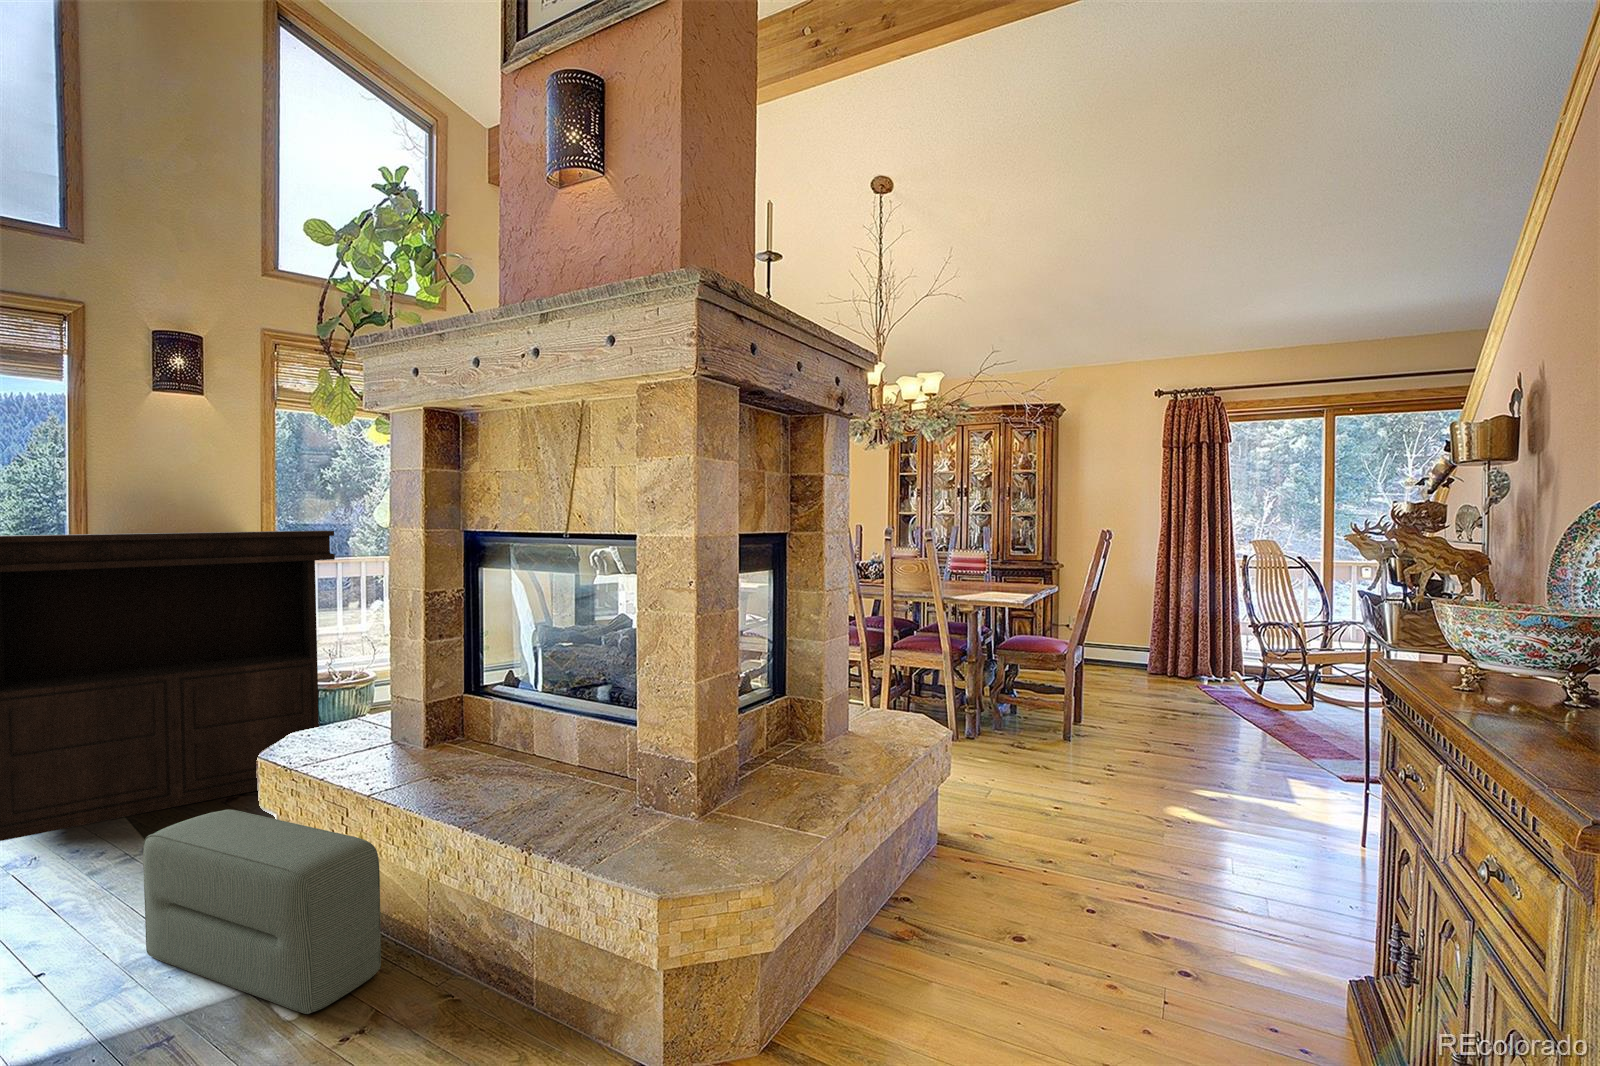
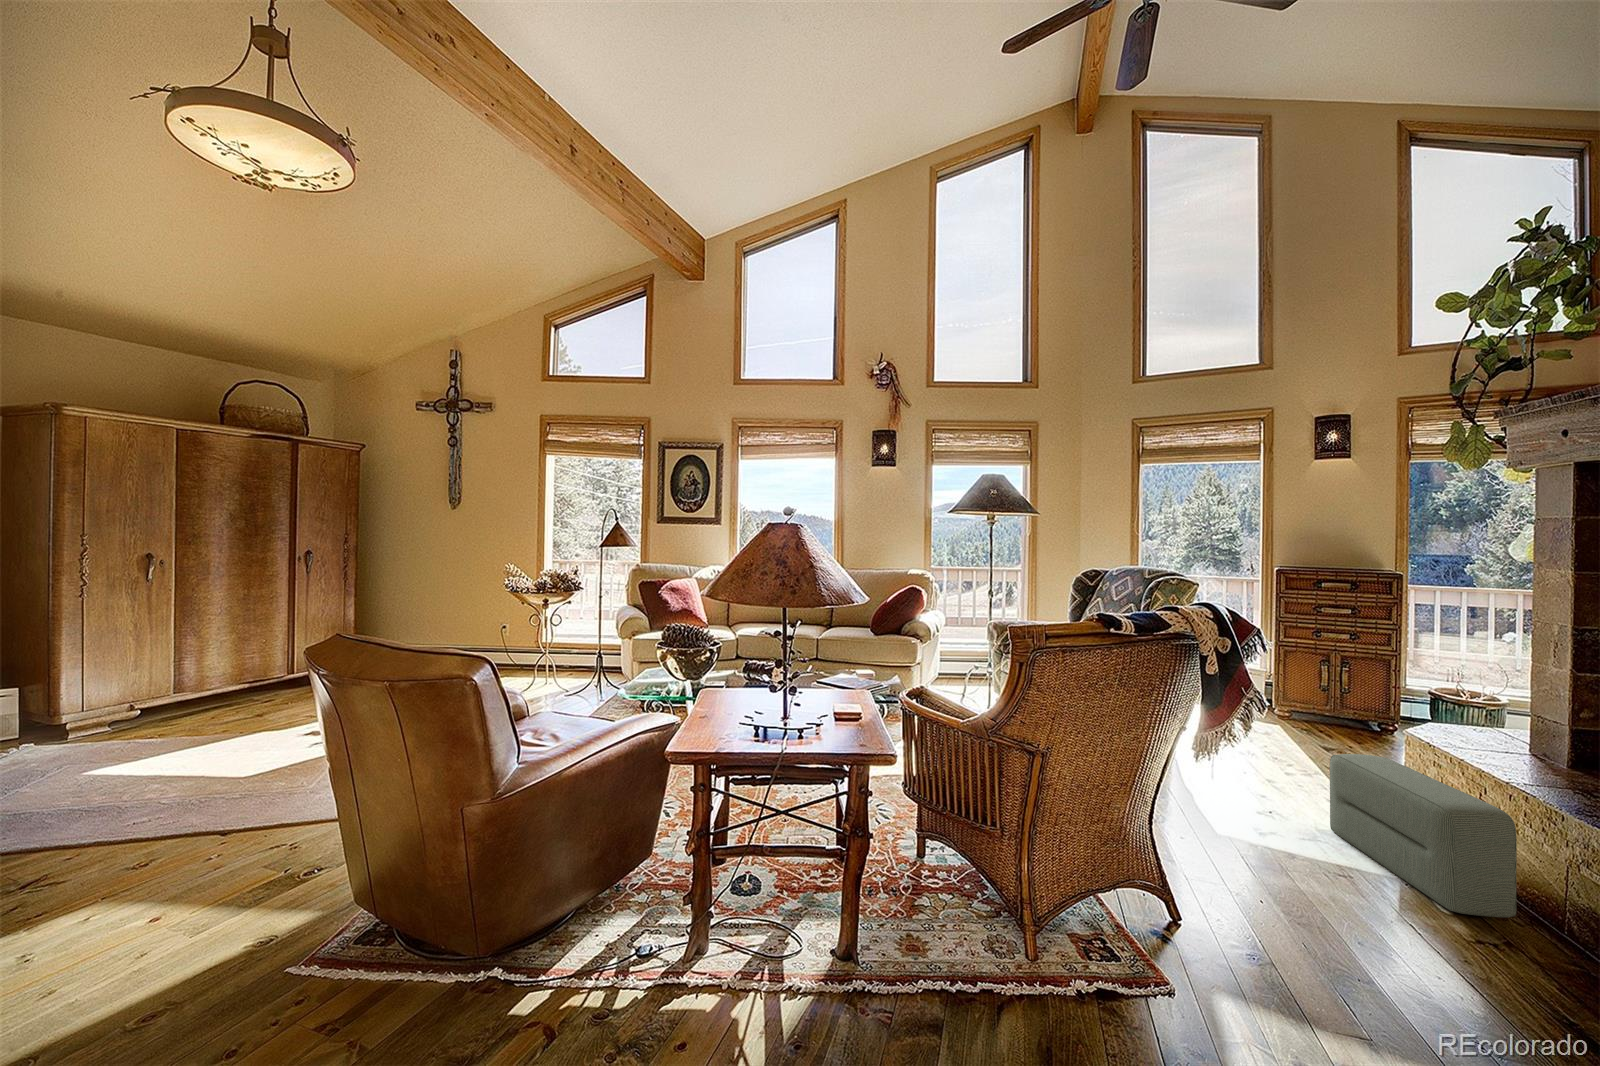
console table: present [0,531,335,841] -> none [1213,560,1470,775]

